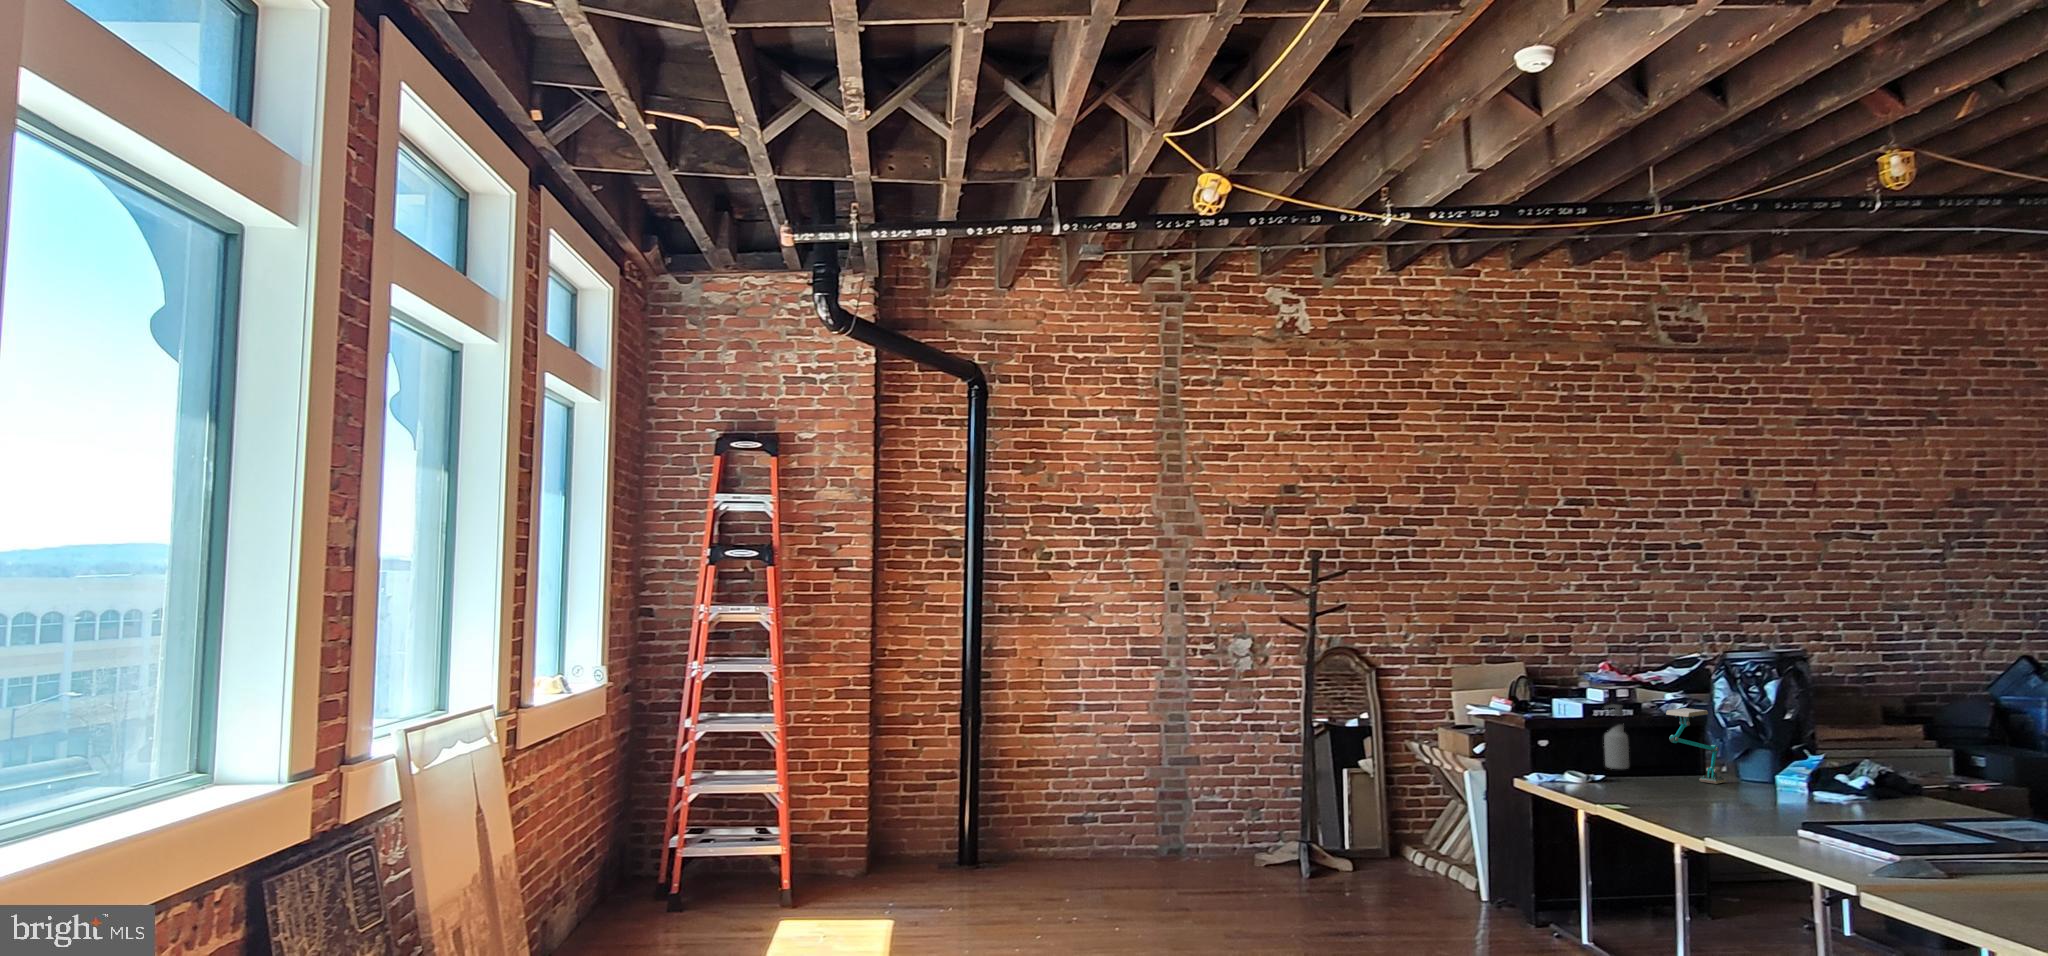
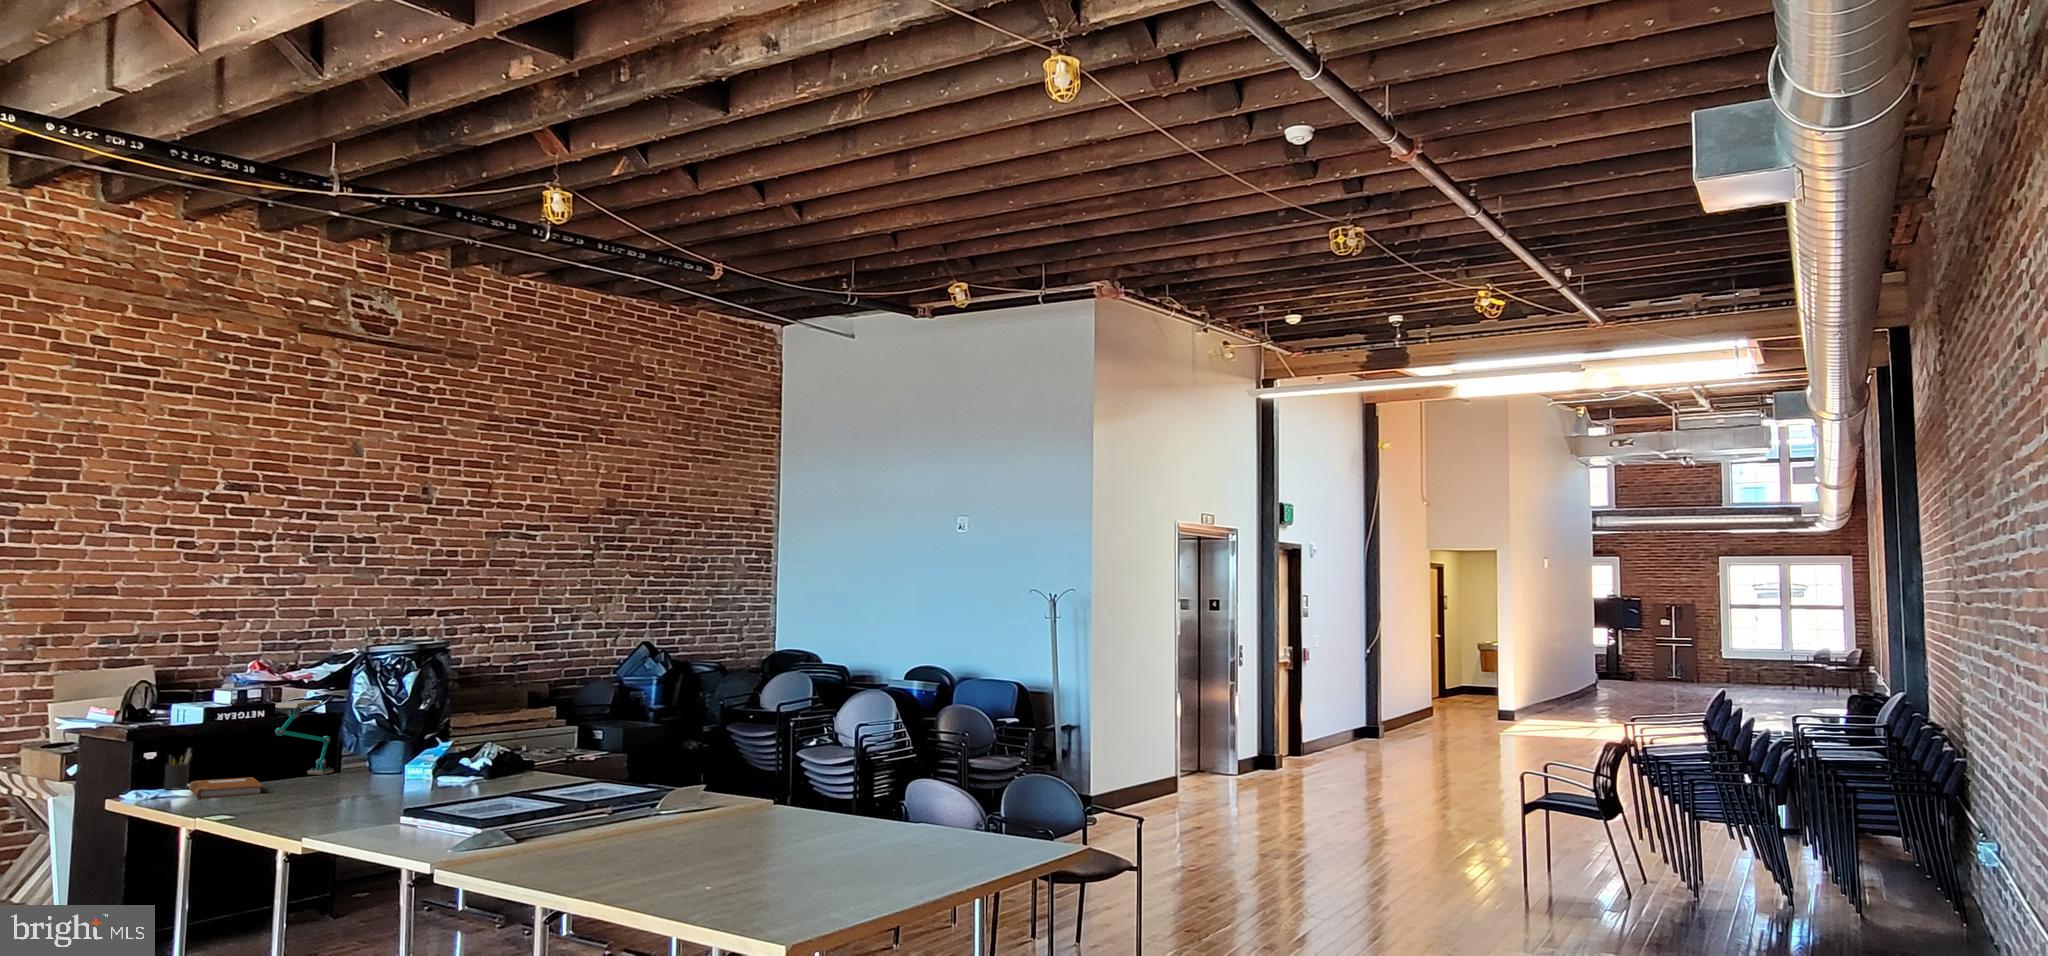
water bottle: present [1604,704,1629,769] -> none [218,704,246,773]
pen holder: none [1573,748,1595,785] -> present [164,749,192,790]
notebook: none [1601,780,1676,803] -> present [189,777,263,799]

